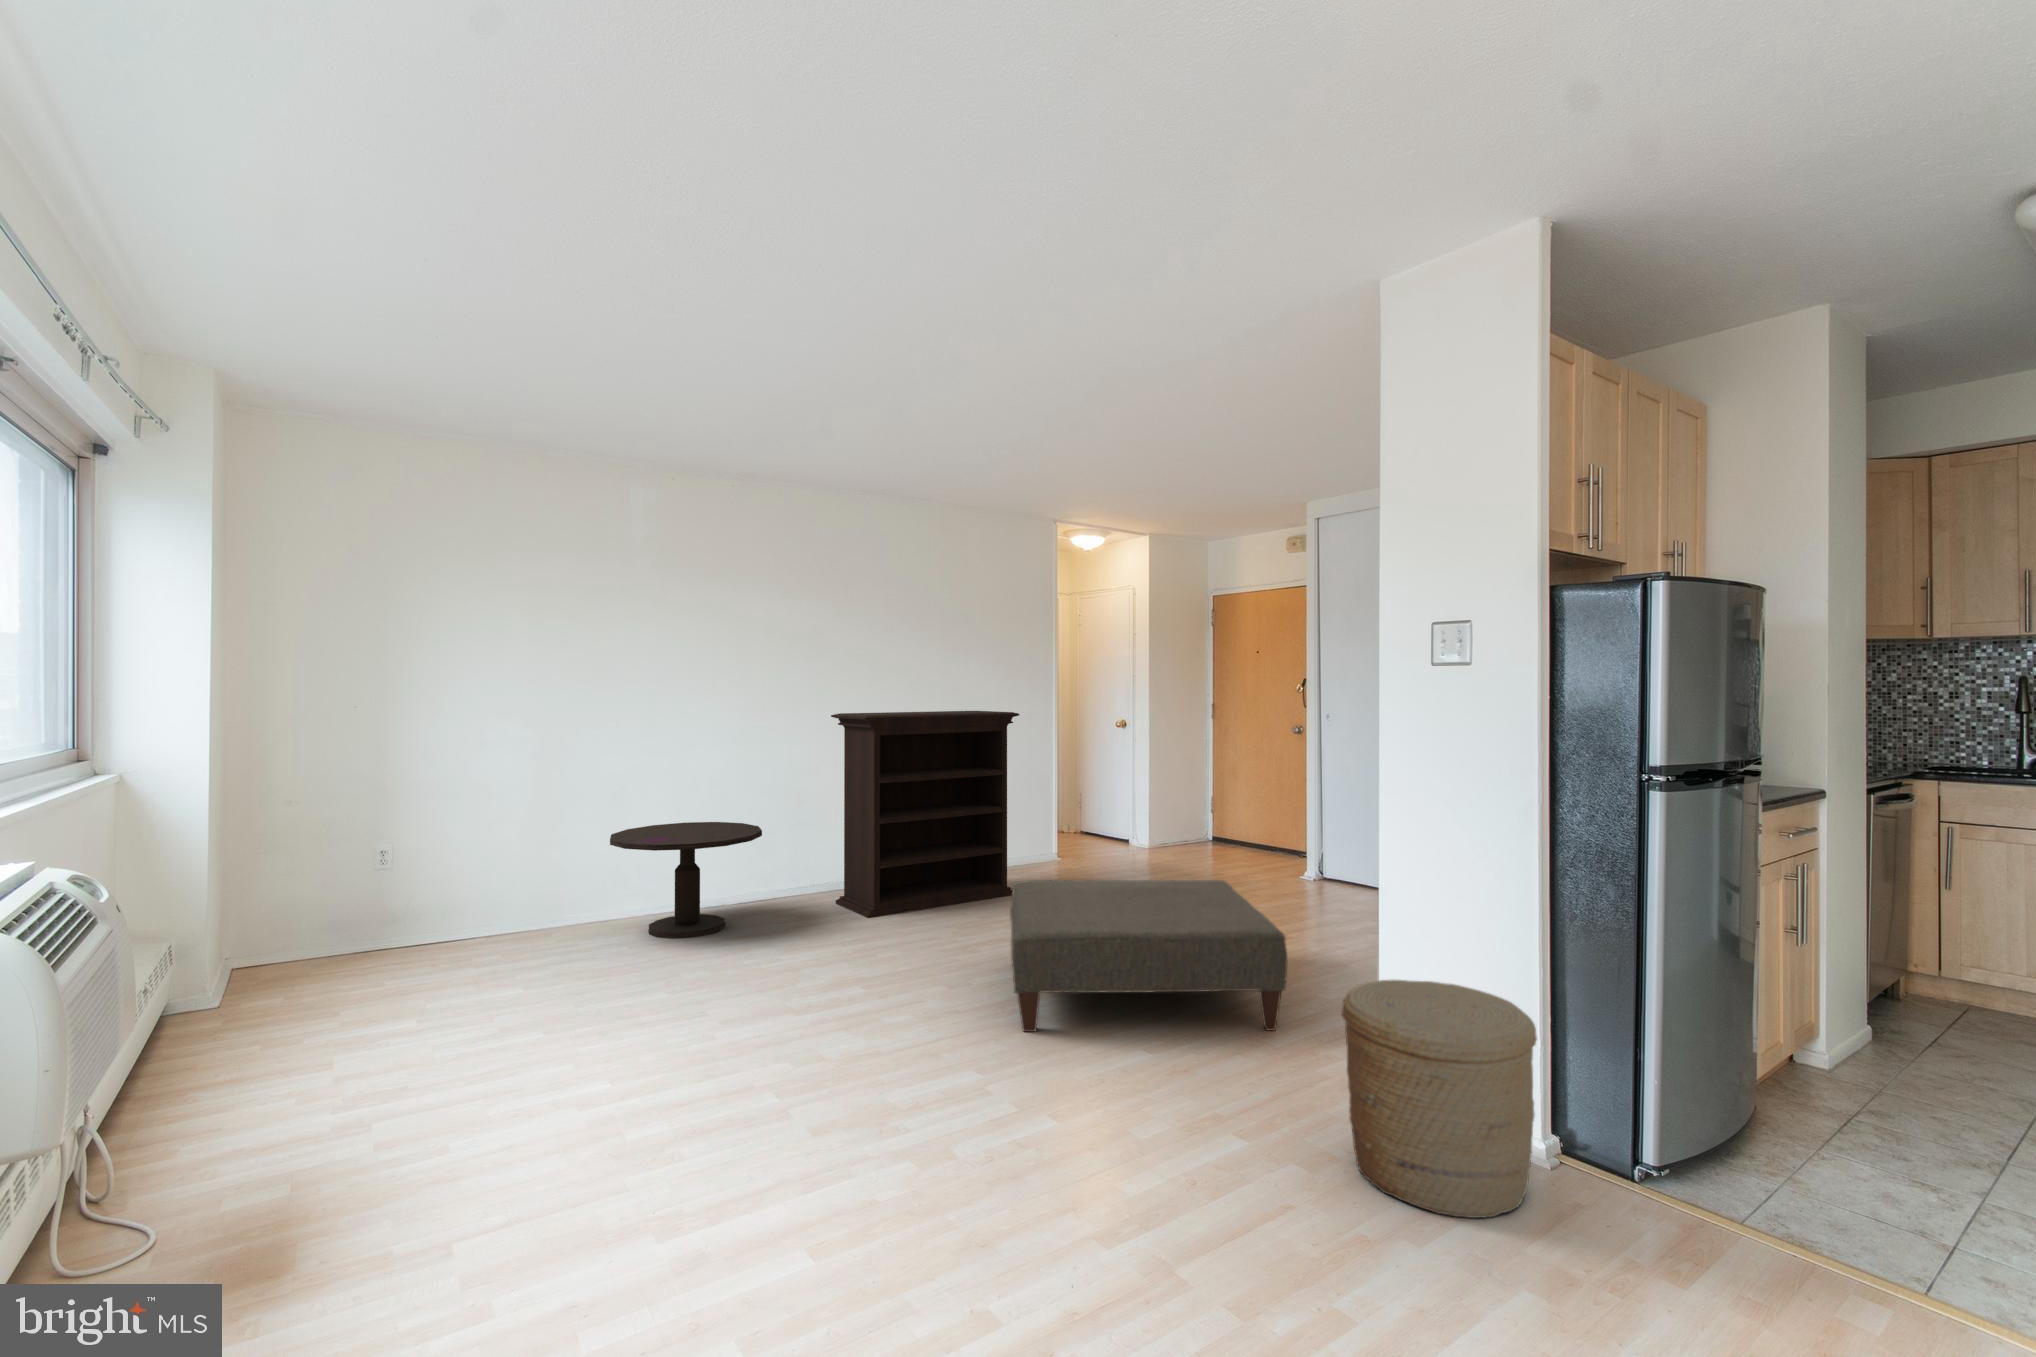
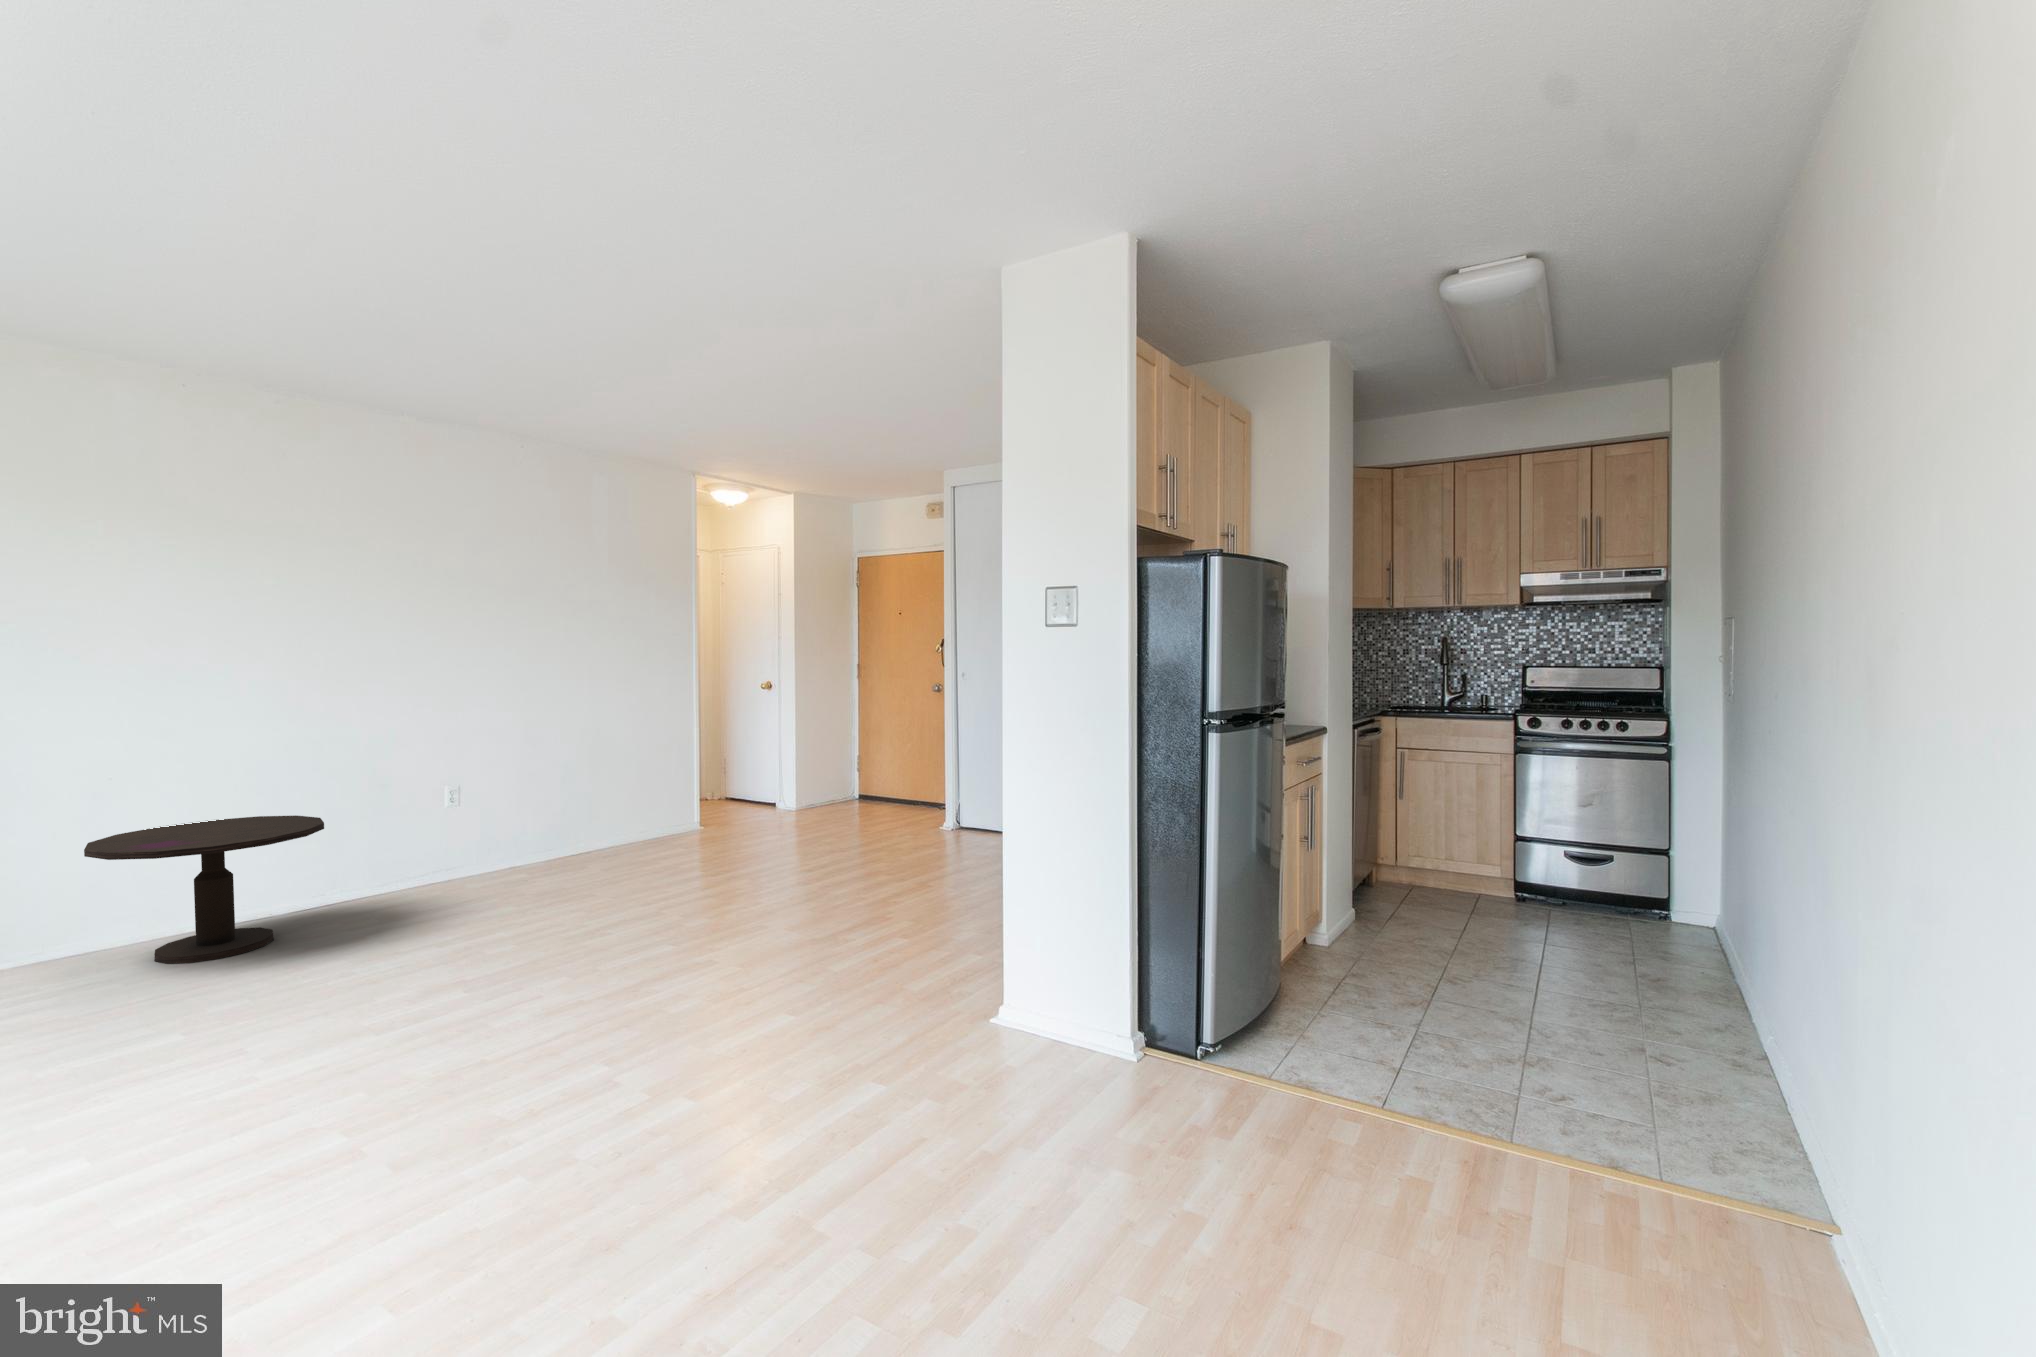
bookshelf: present [831,711,1019,918] -> none [420,678,654,910]
ottoman: present [1010,880,1287,1032] -> none [635,835,919,1013]
woven basket: present [1342,980,1537,1218] -> none [962,914,1124,1124]

